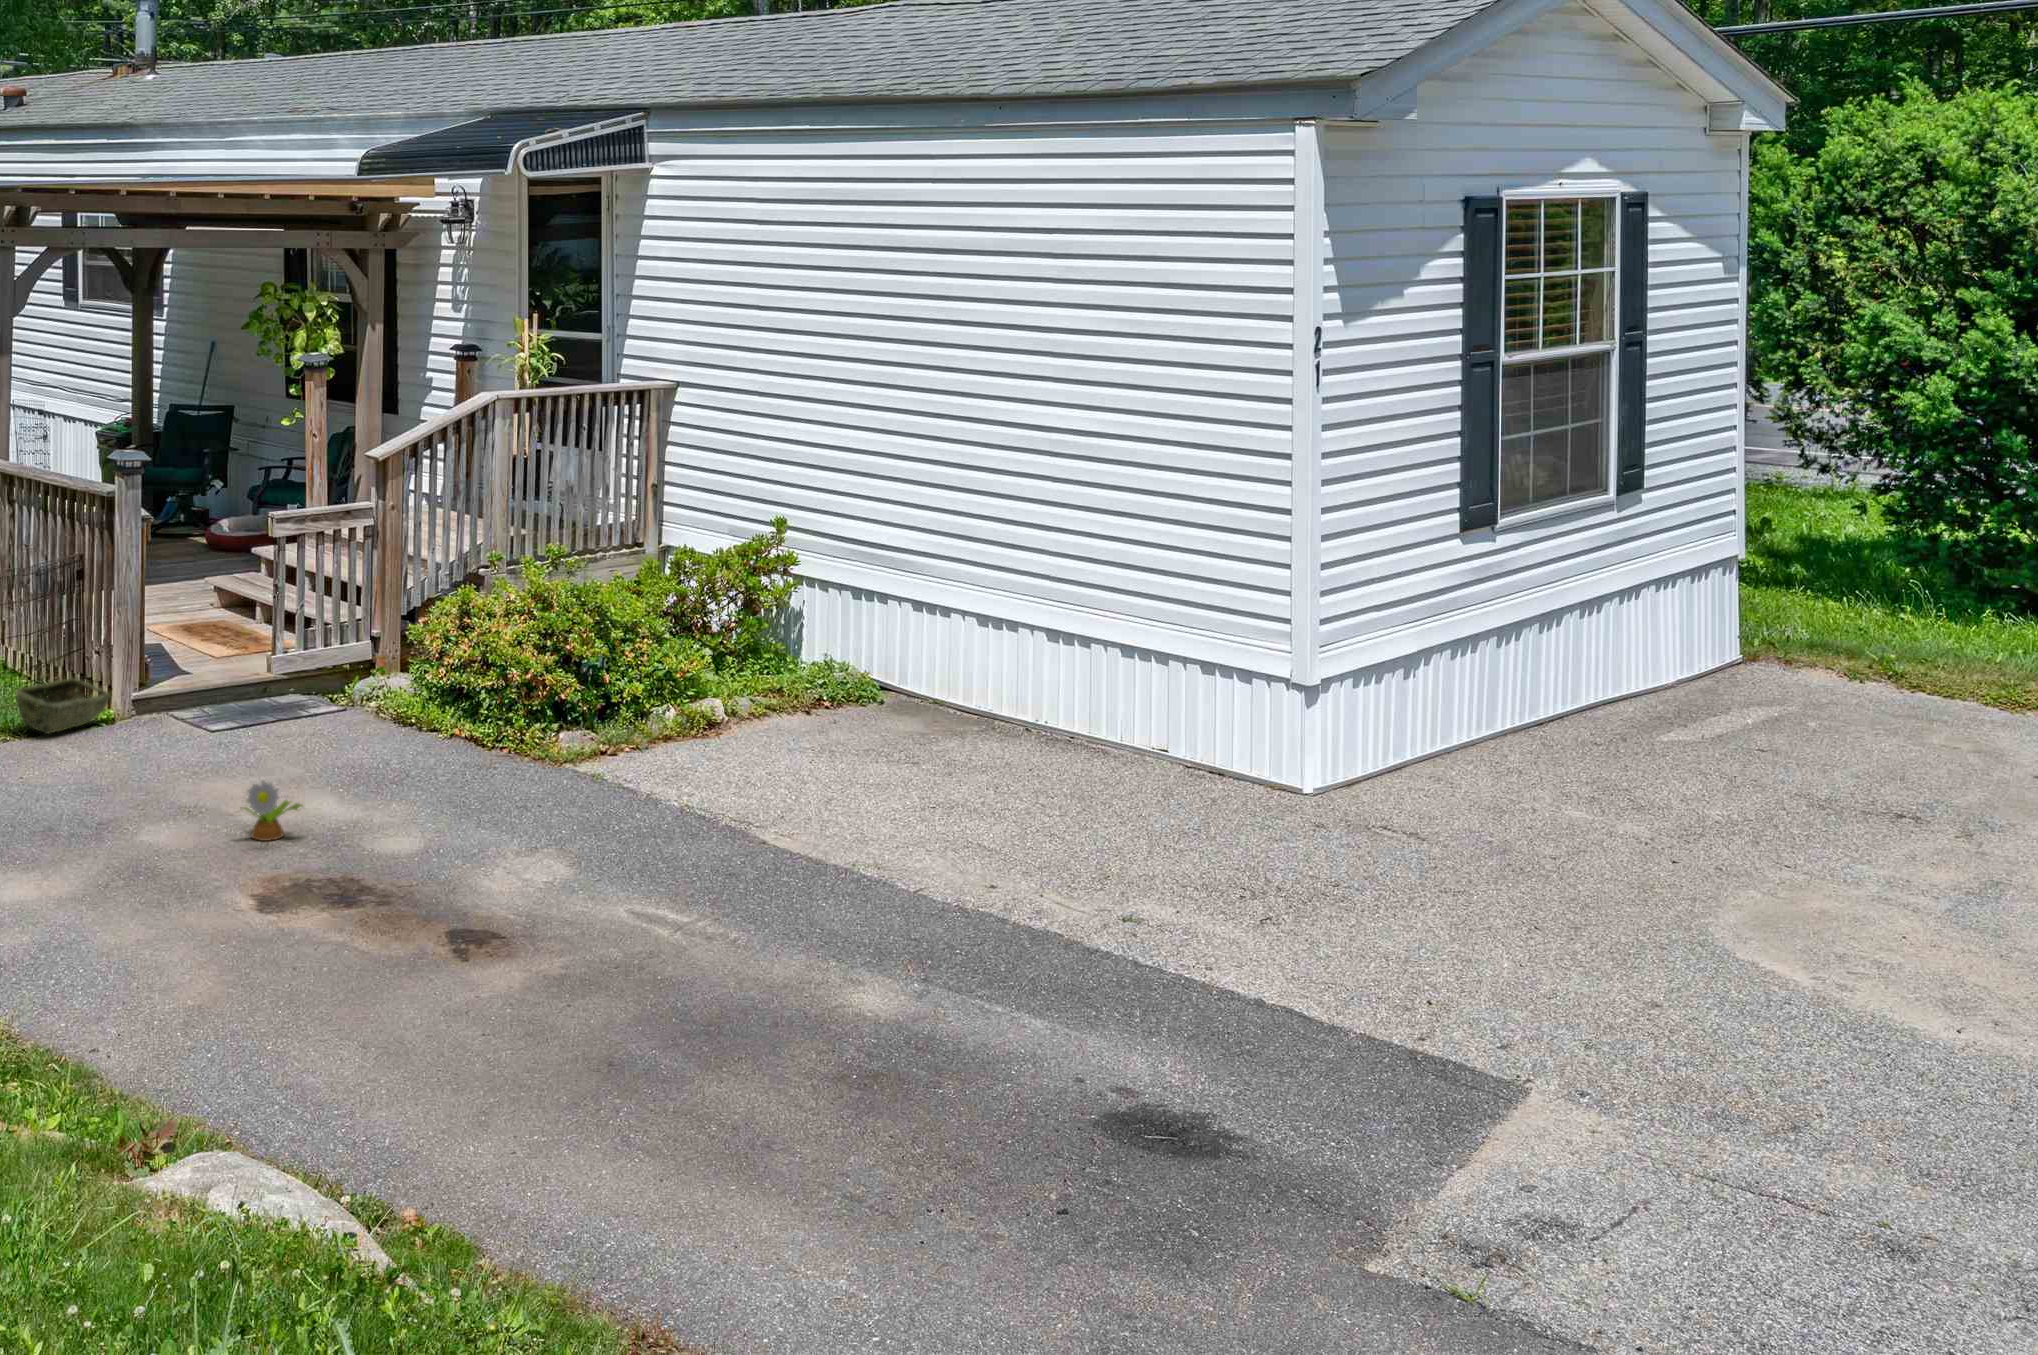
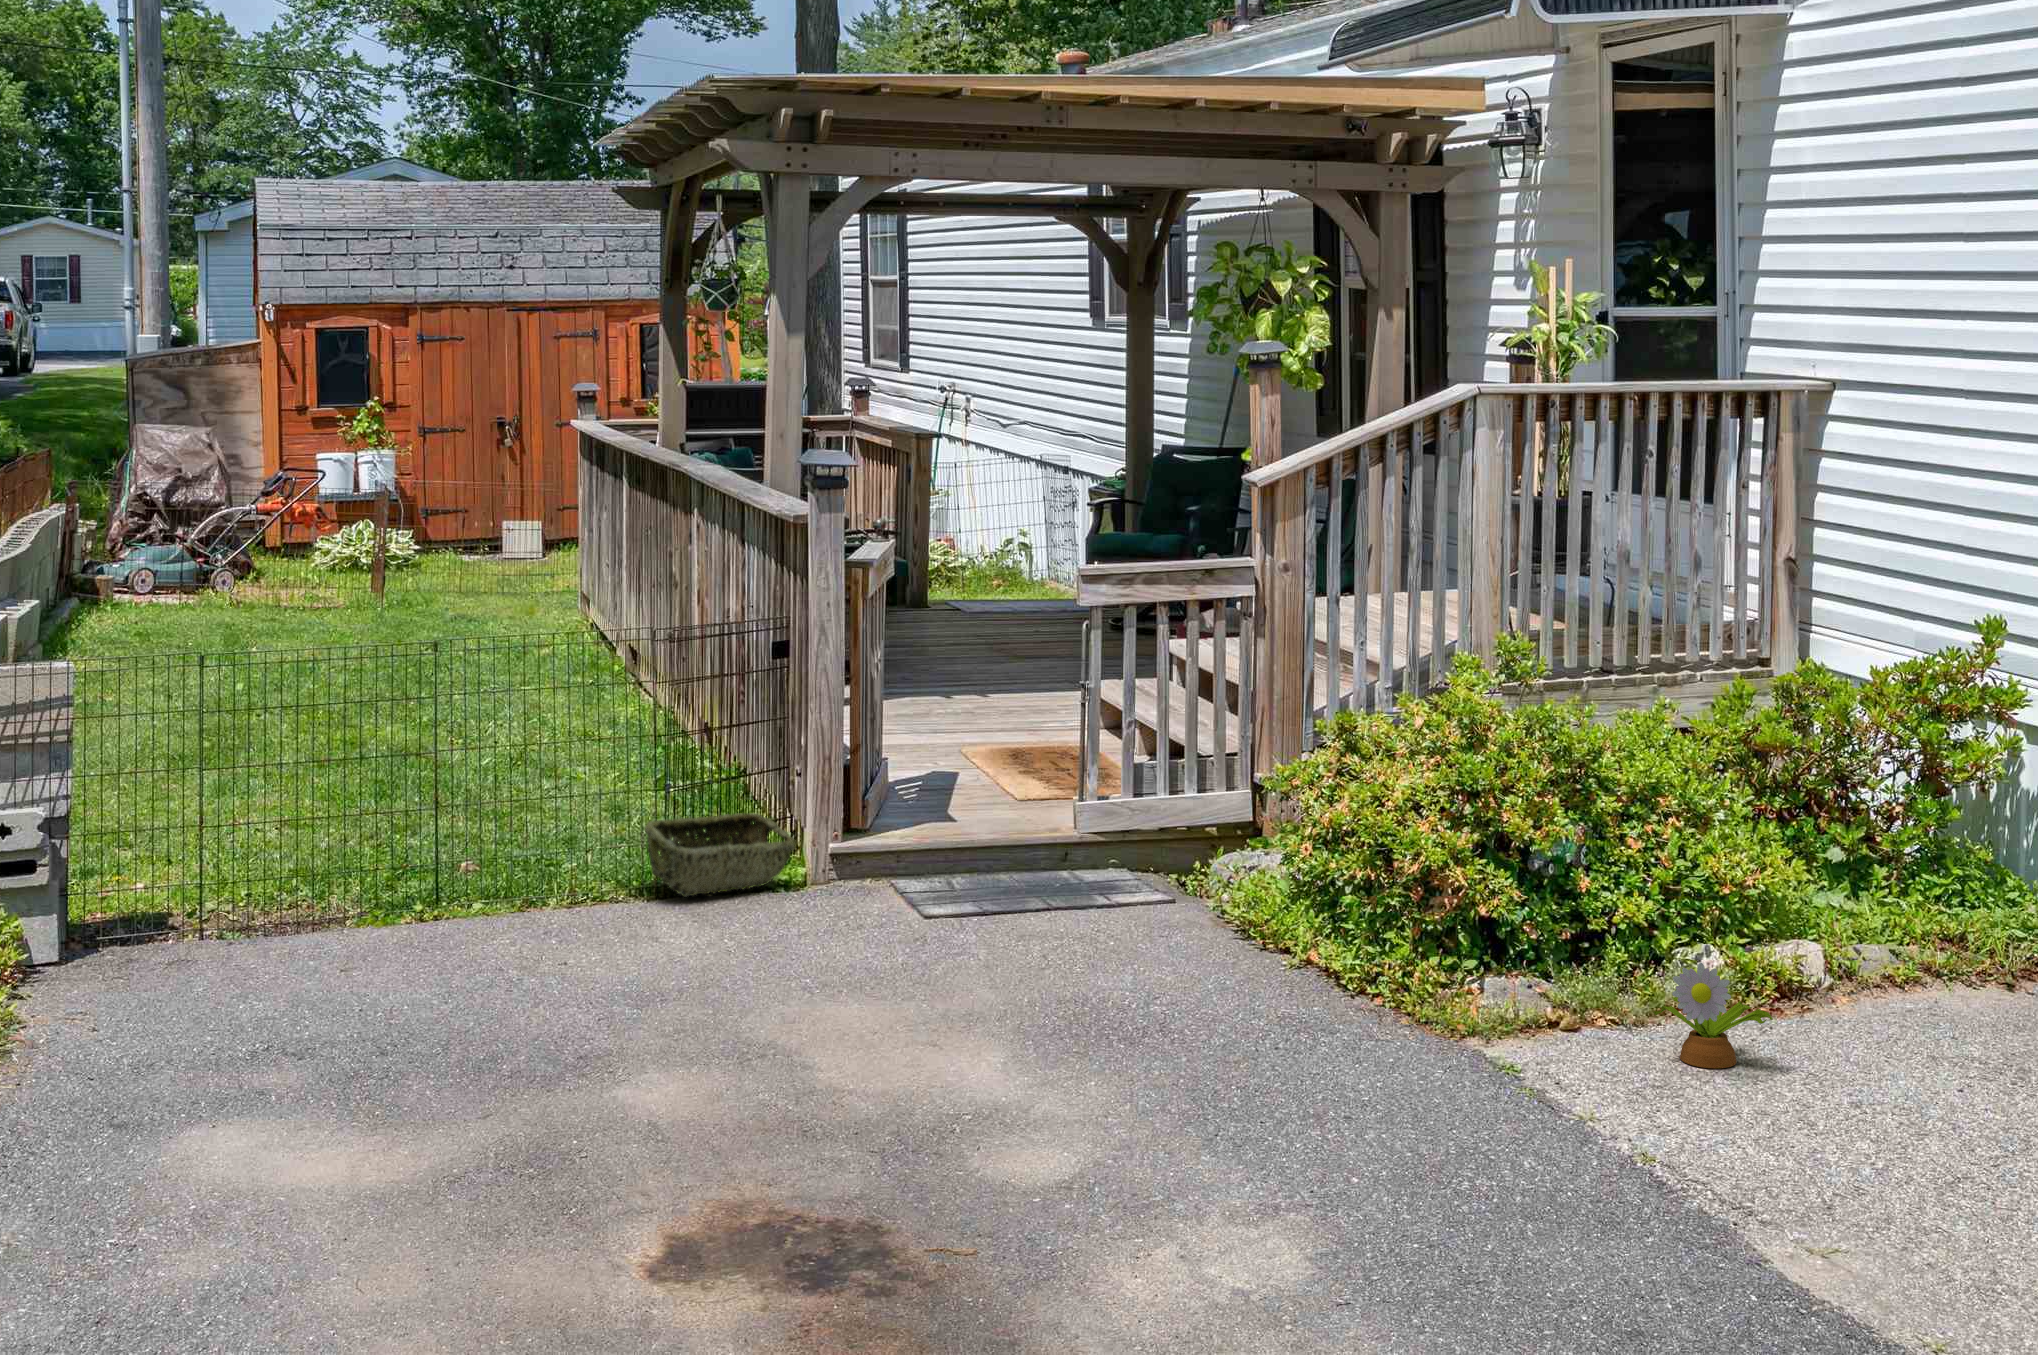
decorative plant: present [243,781,302,841] -> present [1654,963,1773,1068]

